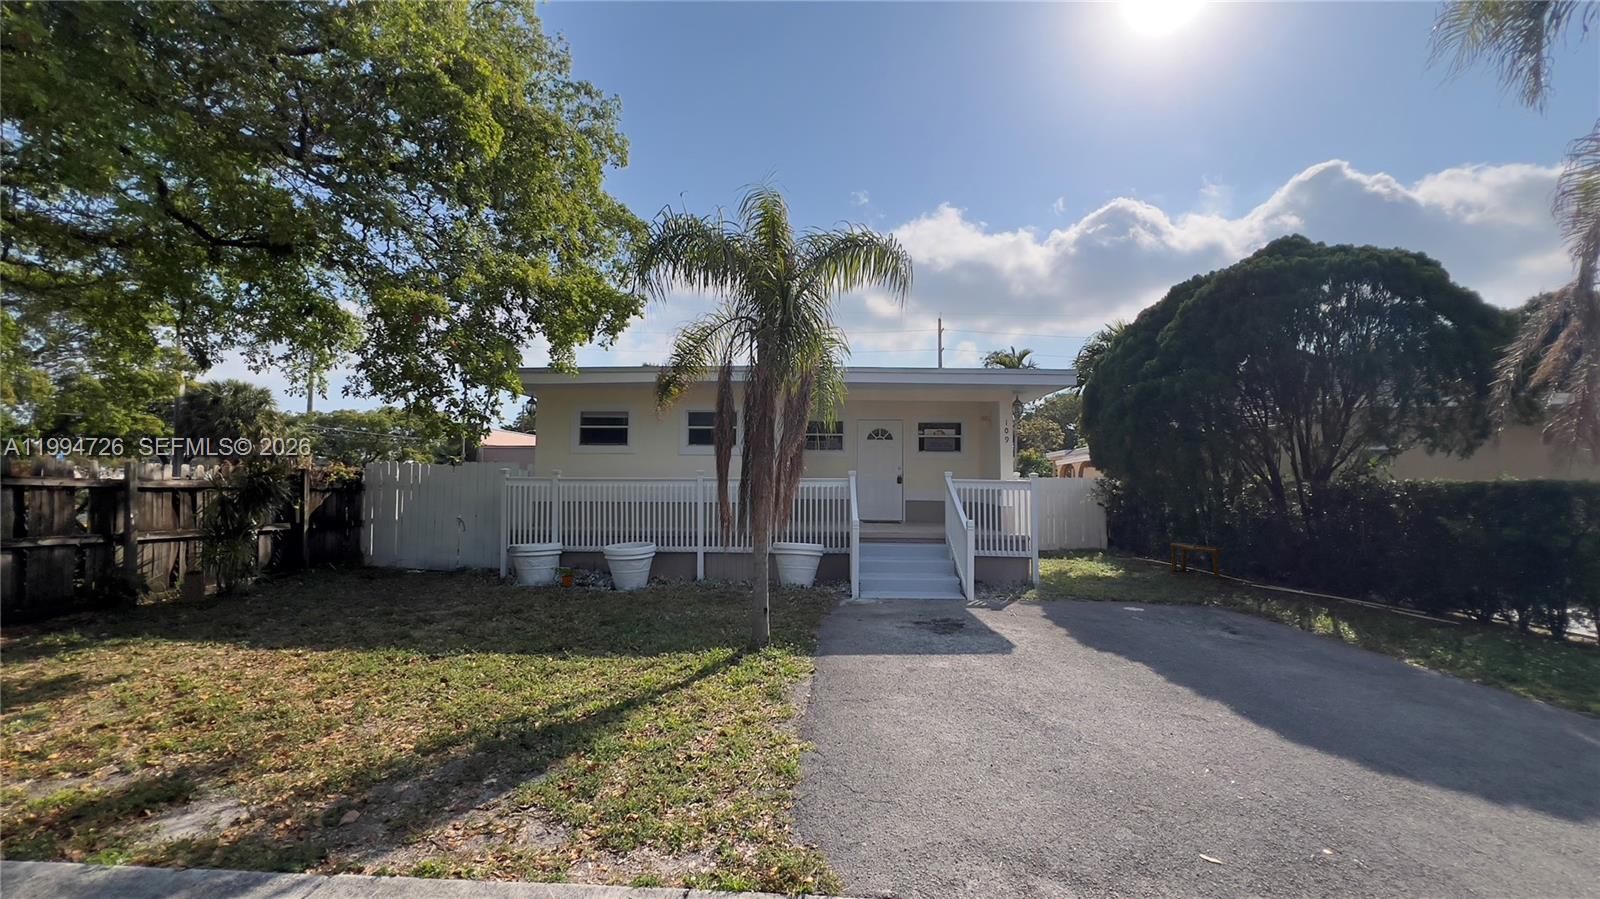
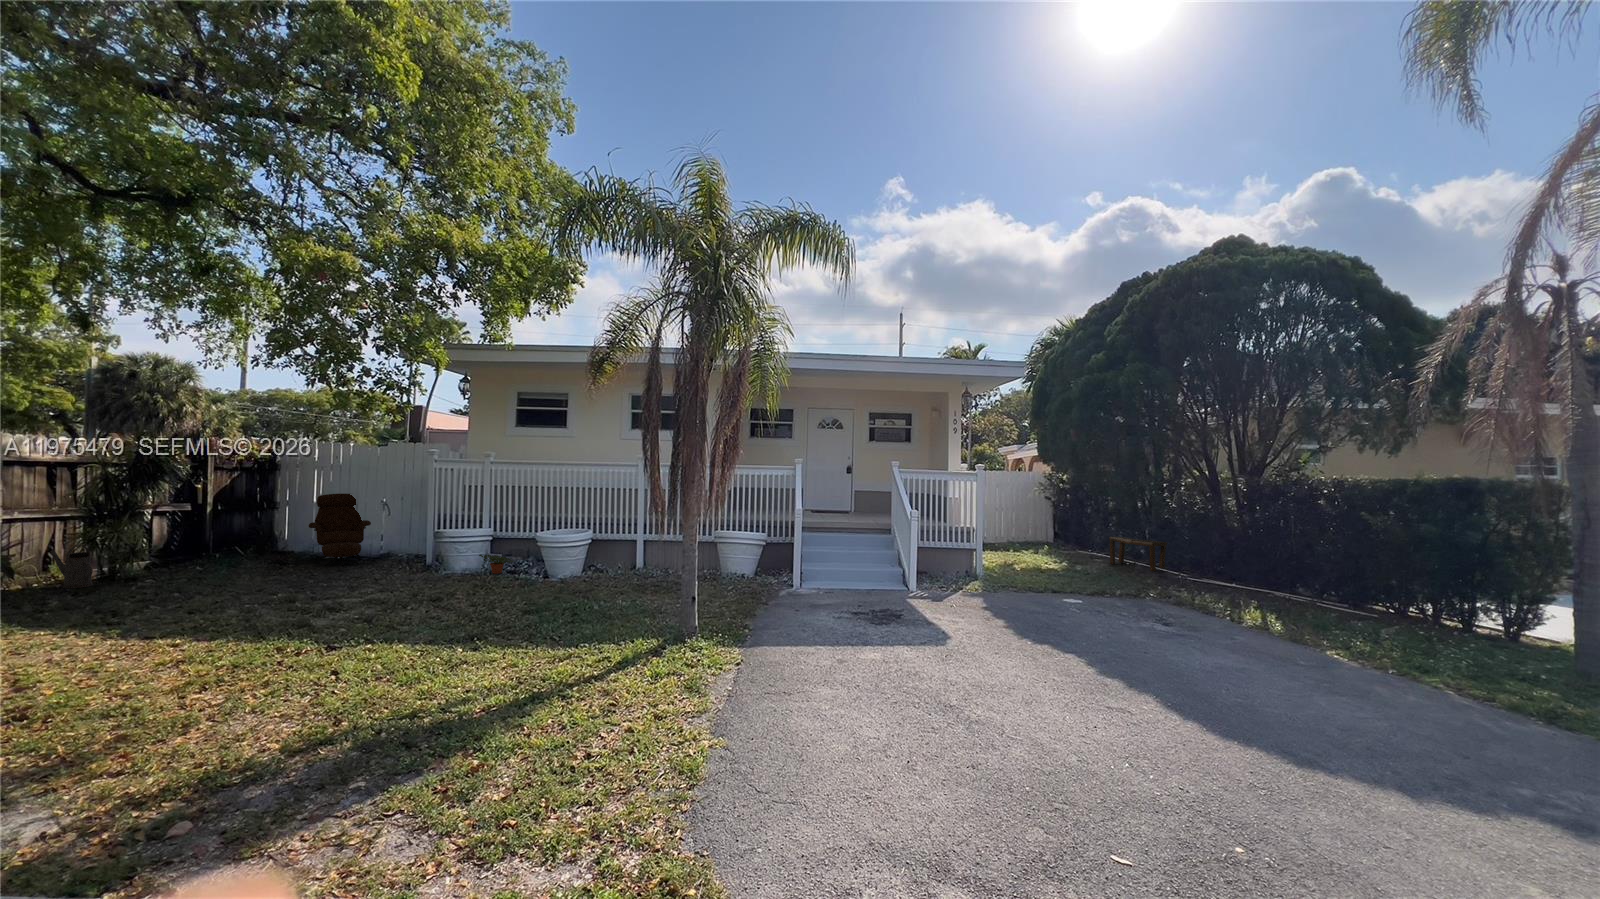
lounge chair: none [390,510,446,580] -> present [309,494,371,566]

